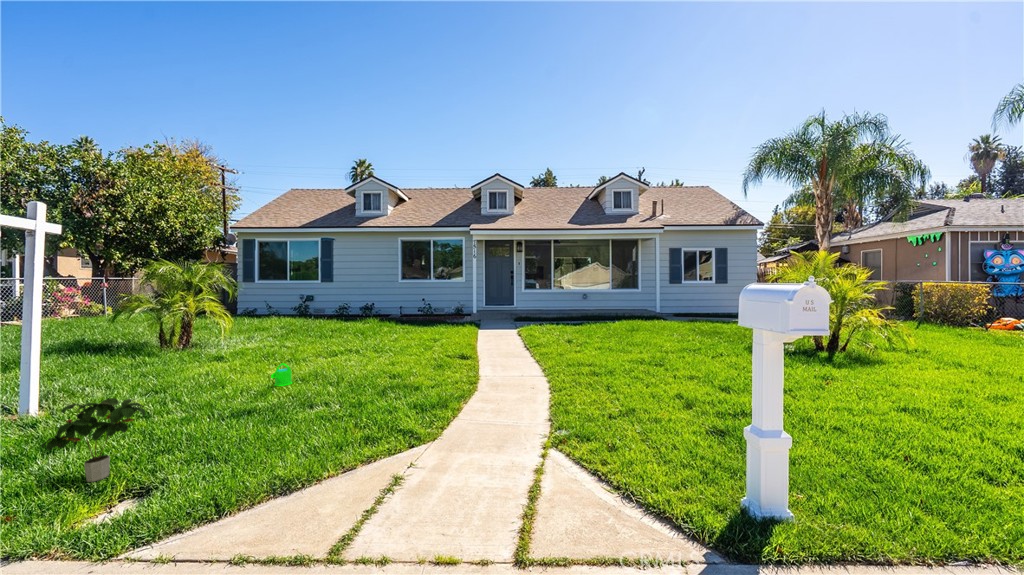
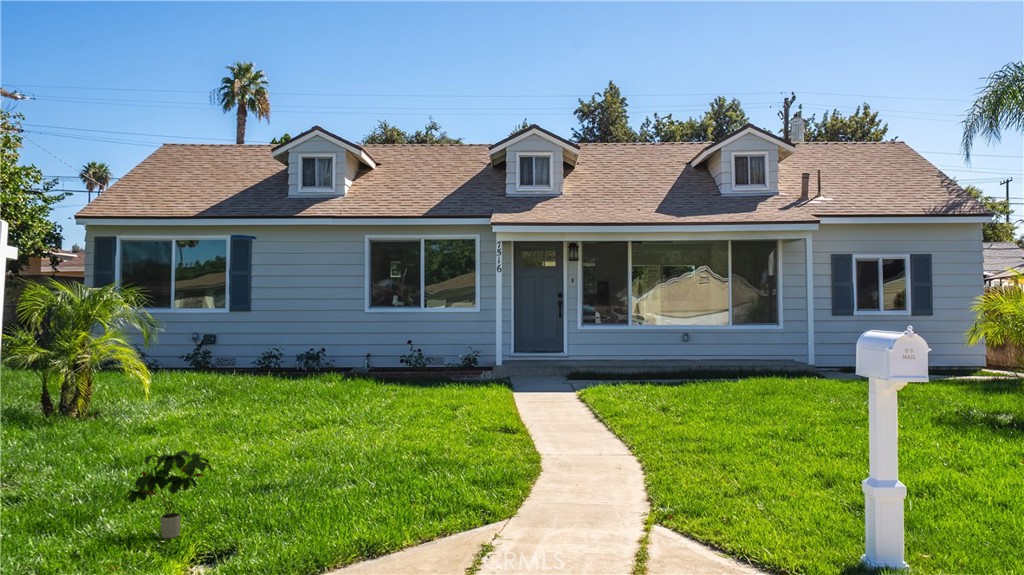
watering can: present [271,363,293,386] -> none [269,429,292,460]

